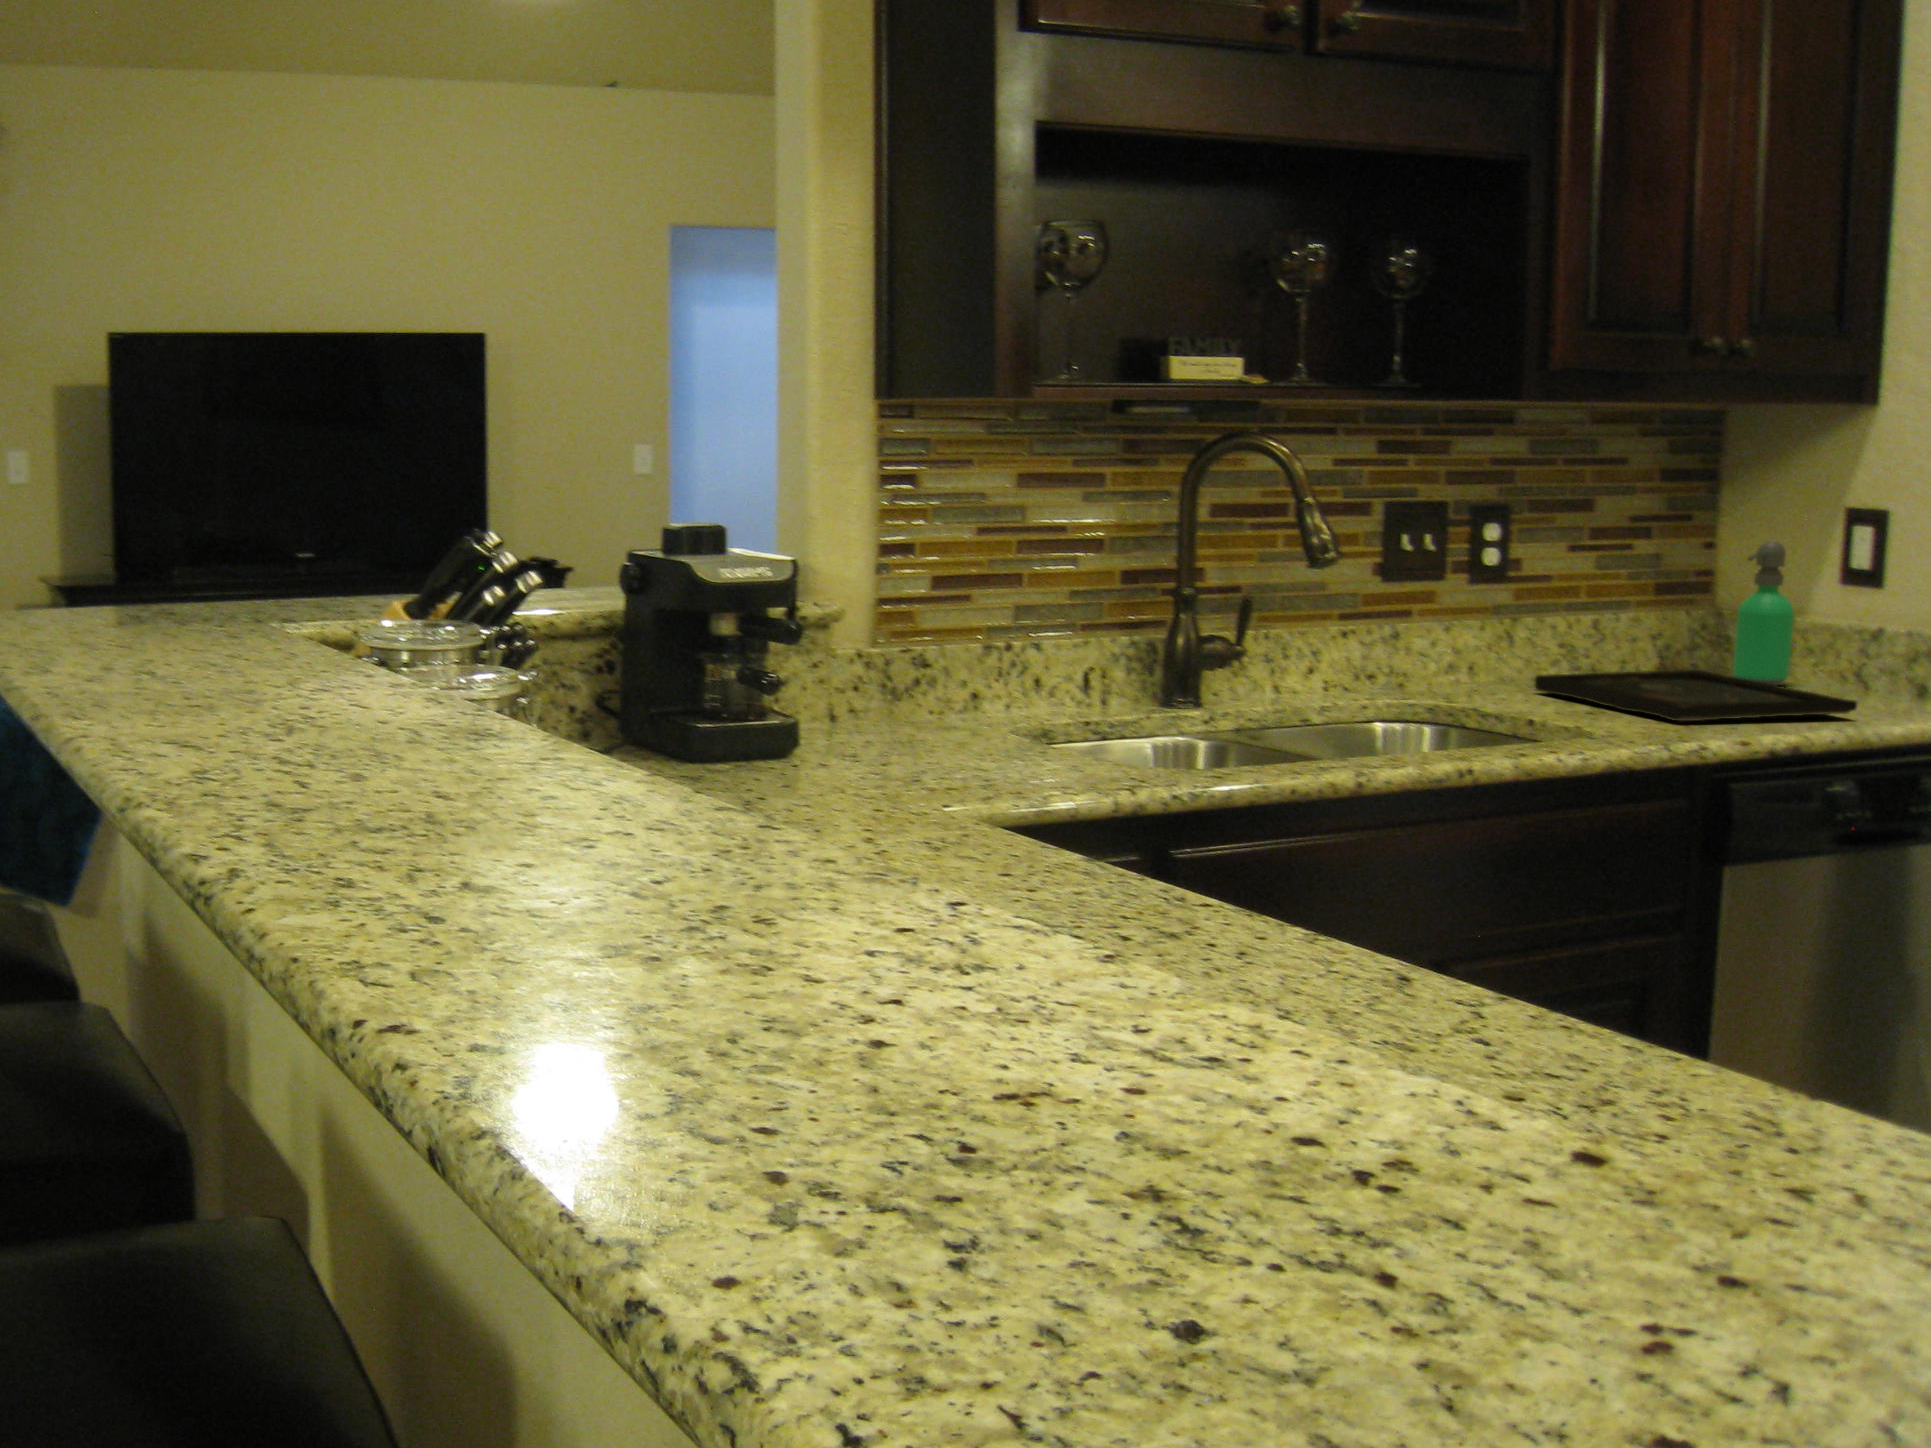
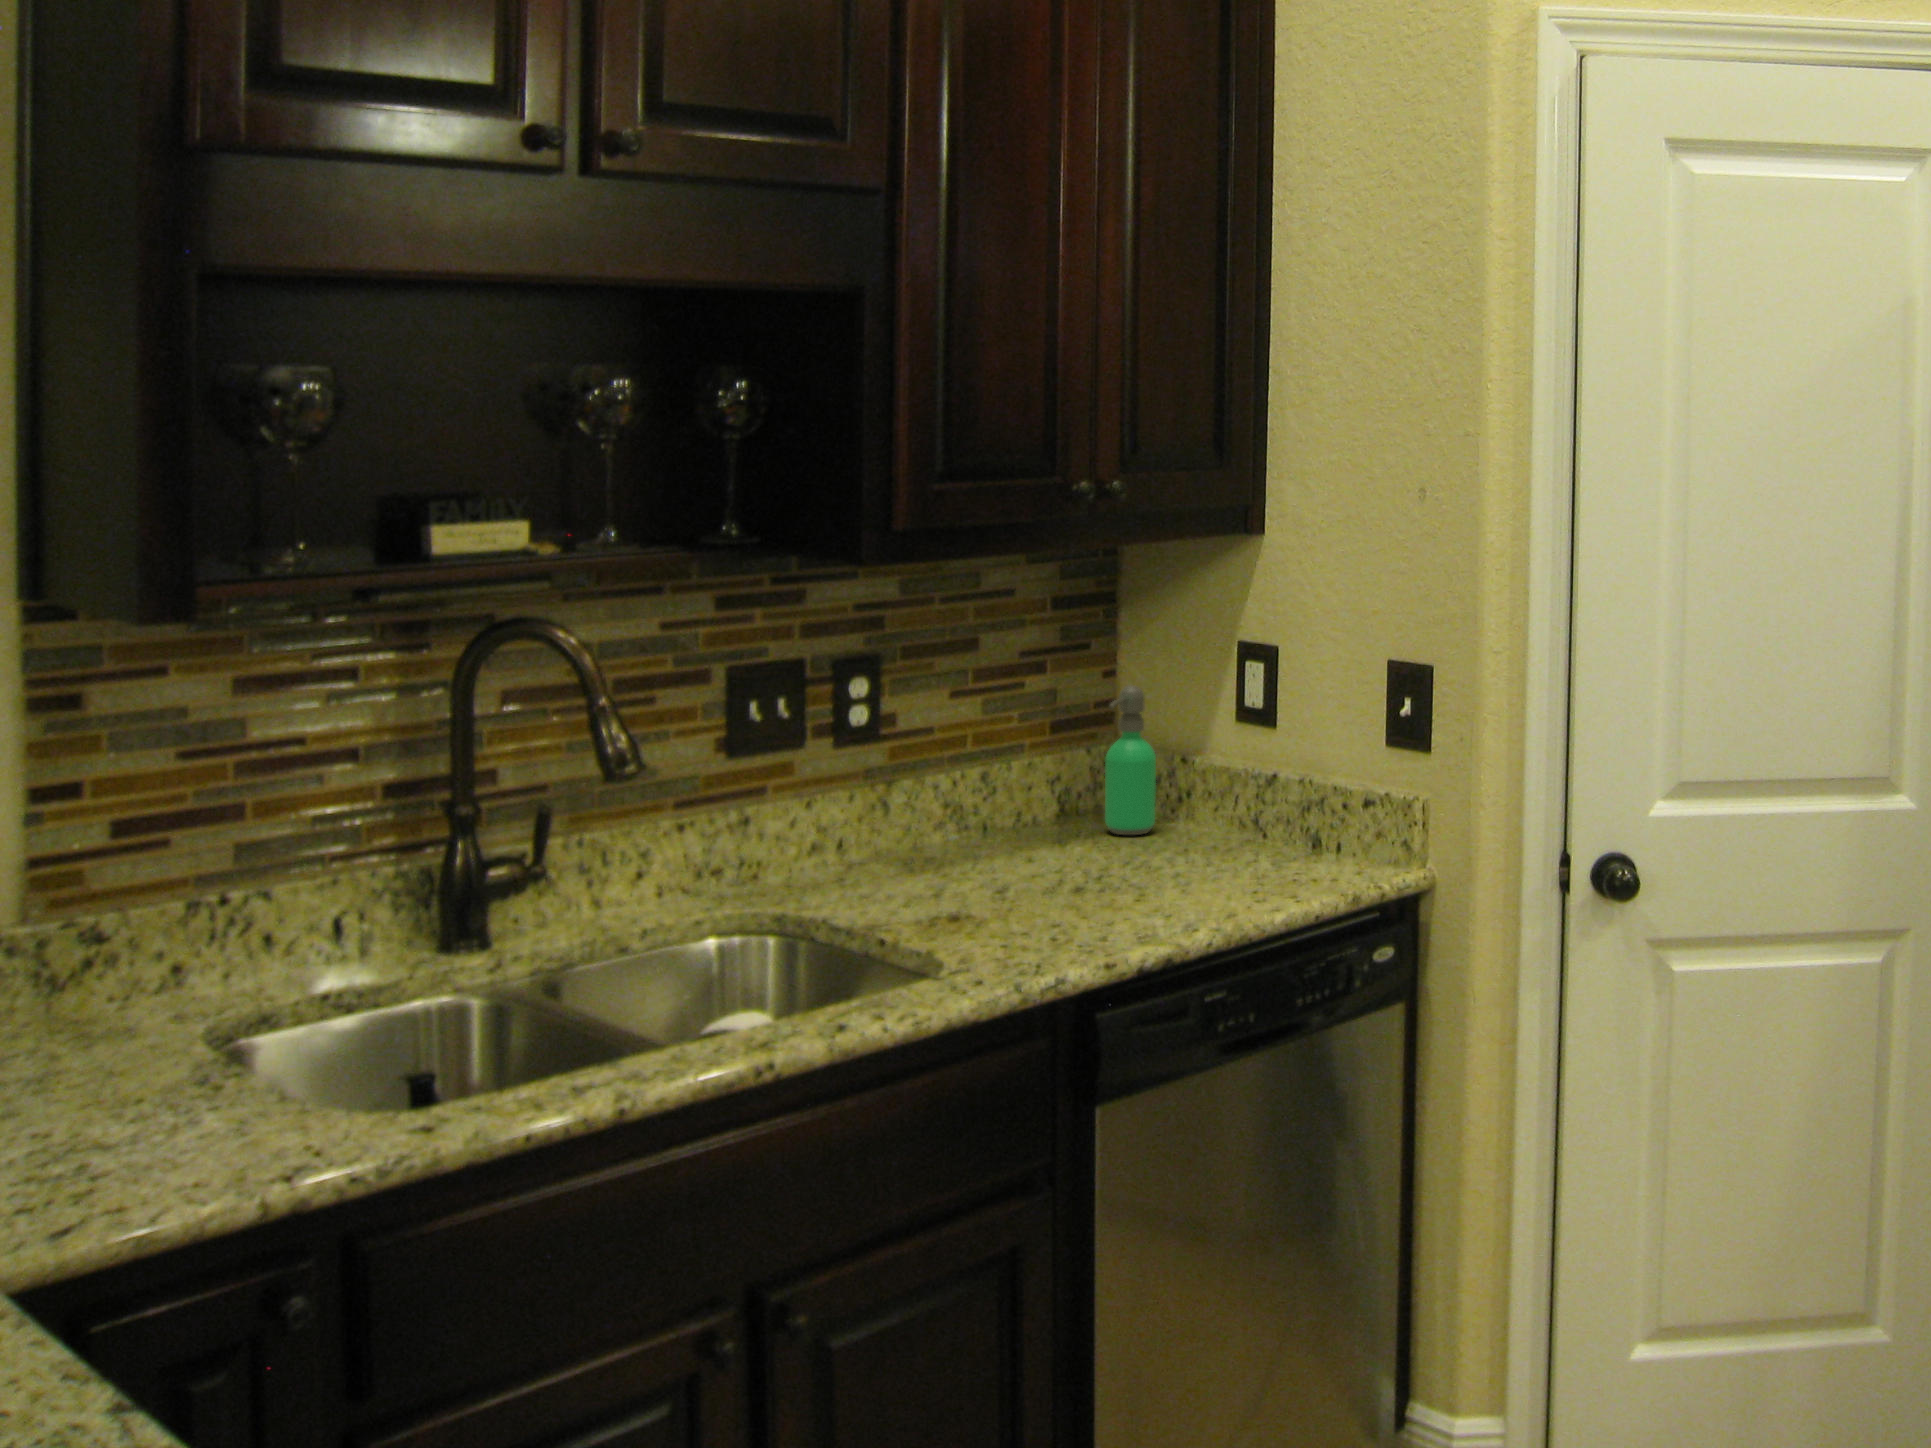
tray: present [1535,670,1857,721] -> none [903,828,1201,916]

